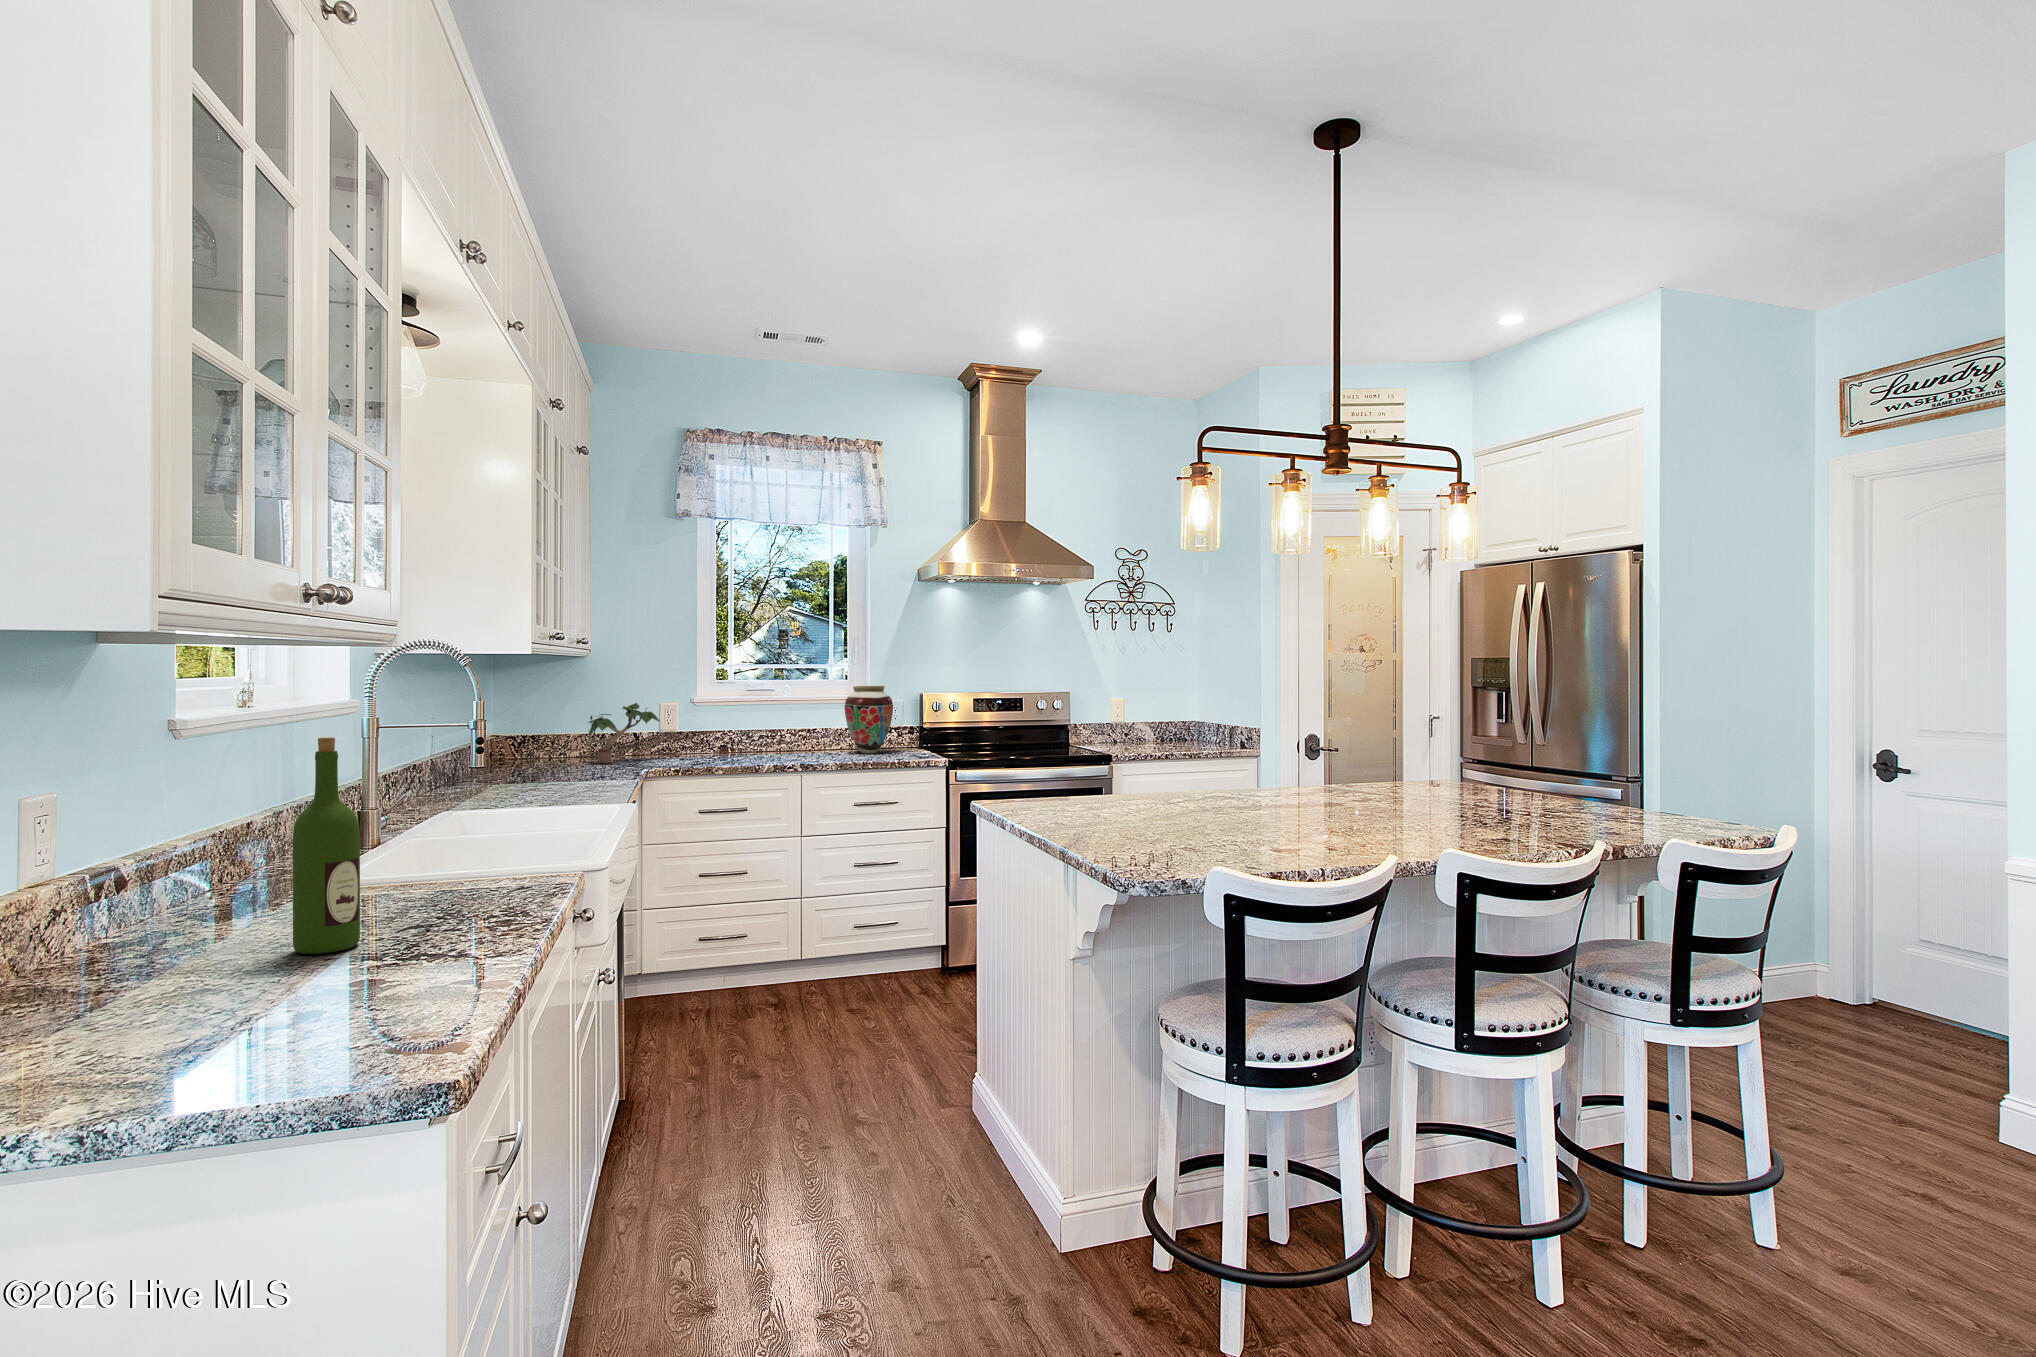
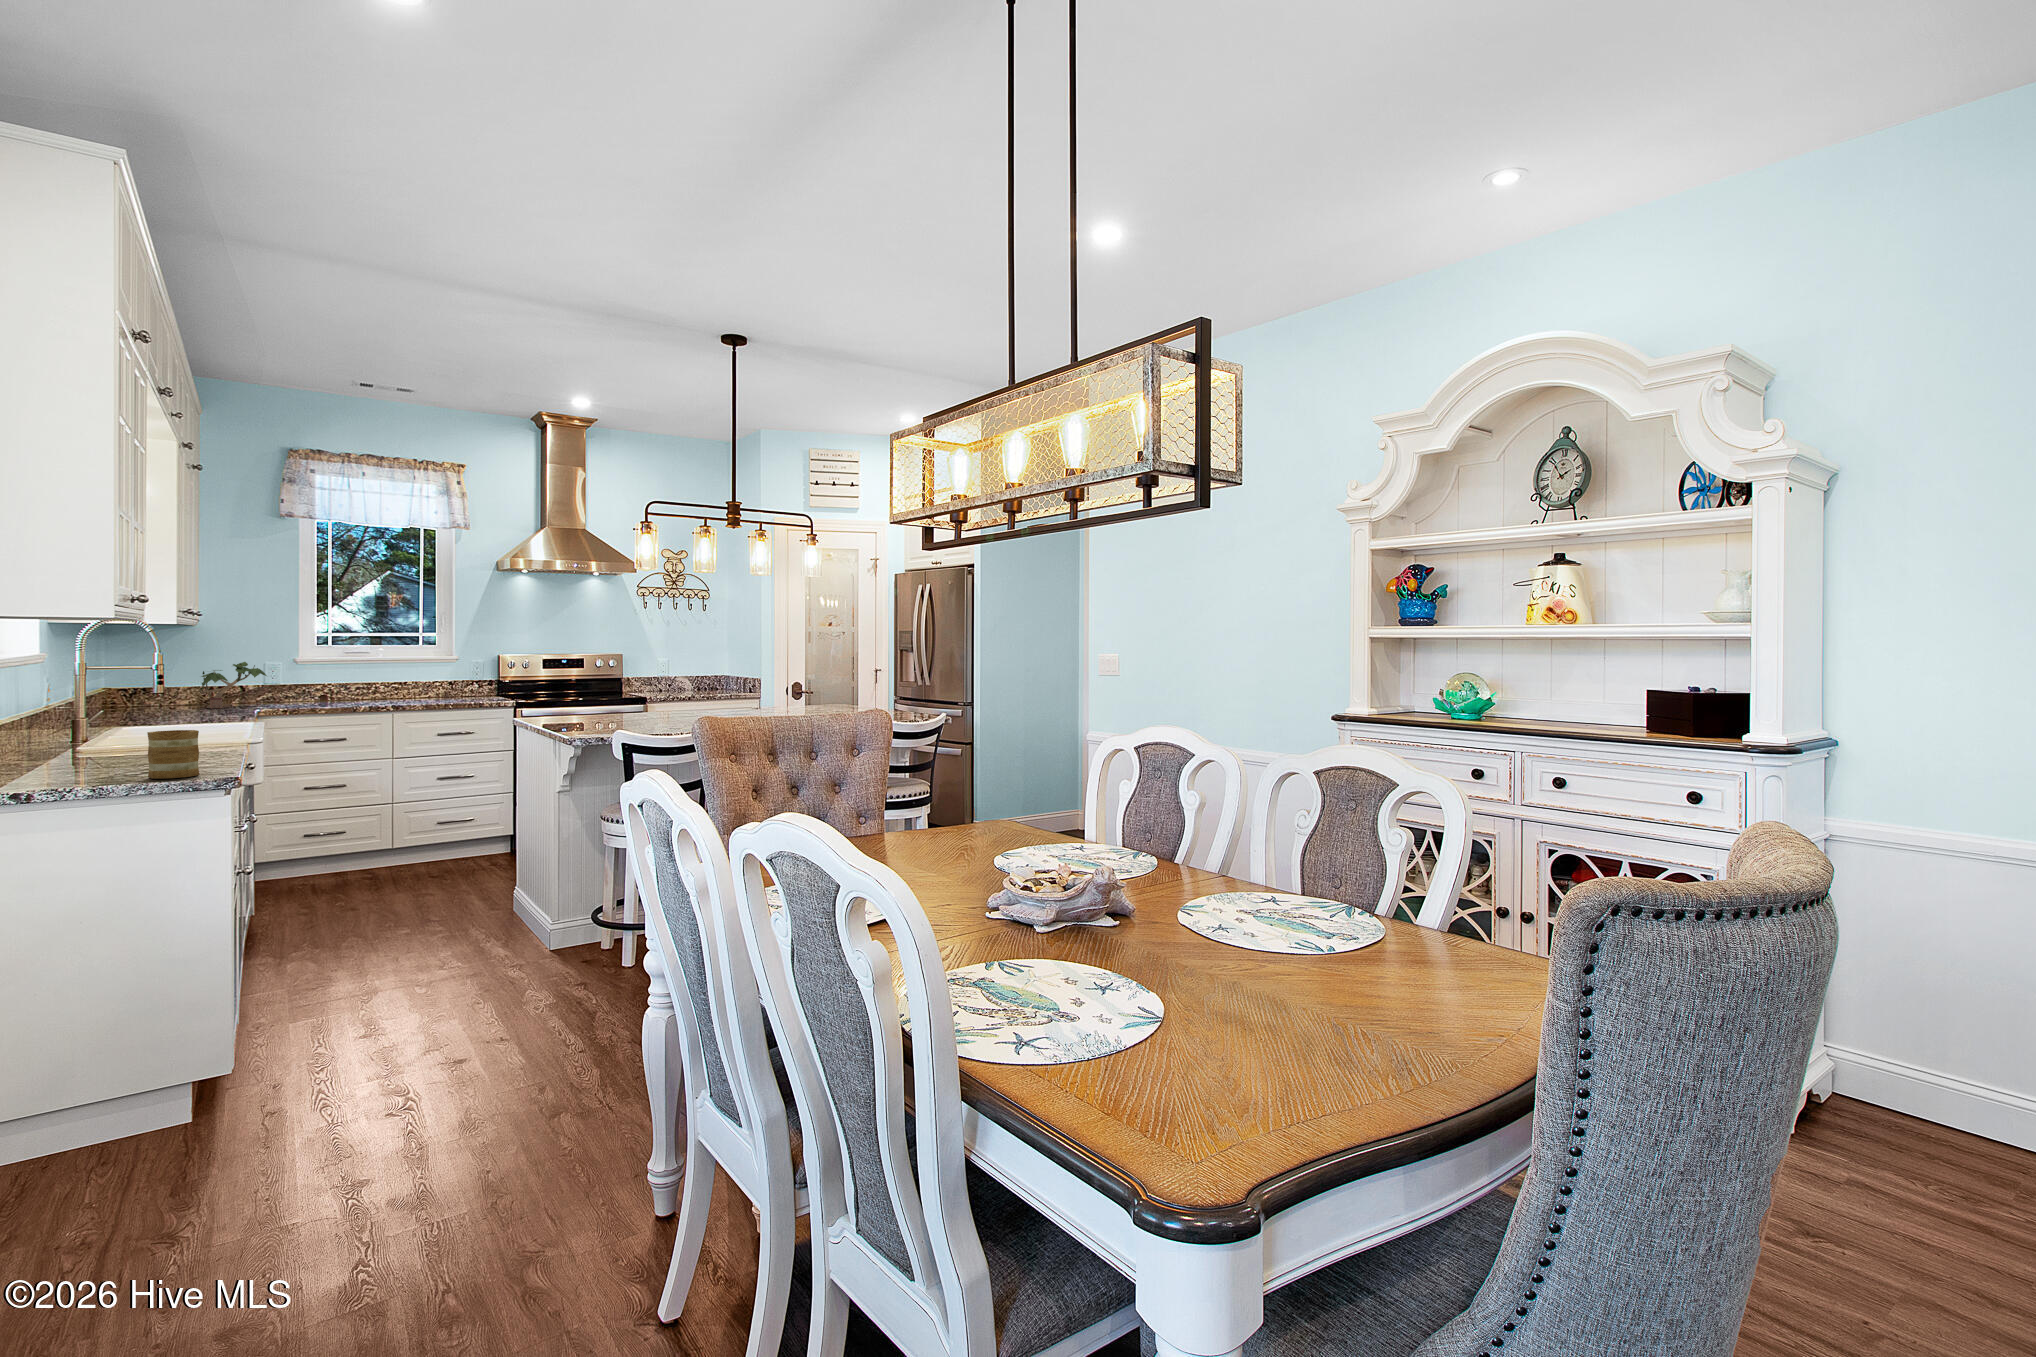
vase: present [844,686,893,754] -> none [433,650,475,701]
wine bottle: present [293,737,360,954] -> none [86,663,124,769]
mug: none [351,894,450,1020] -> present [147,730,199,779]

